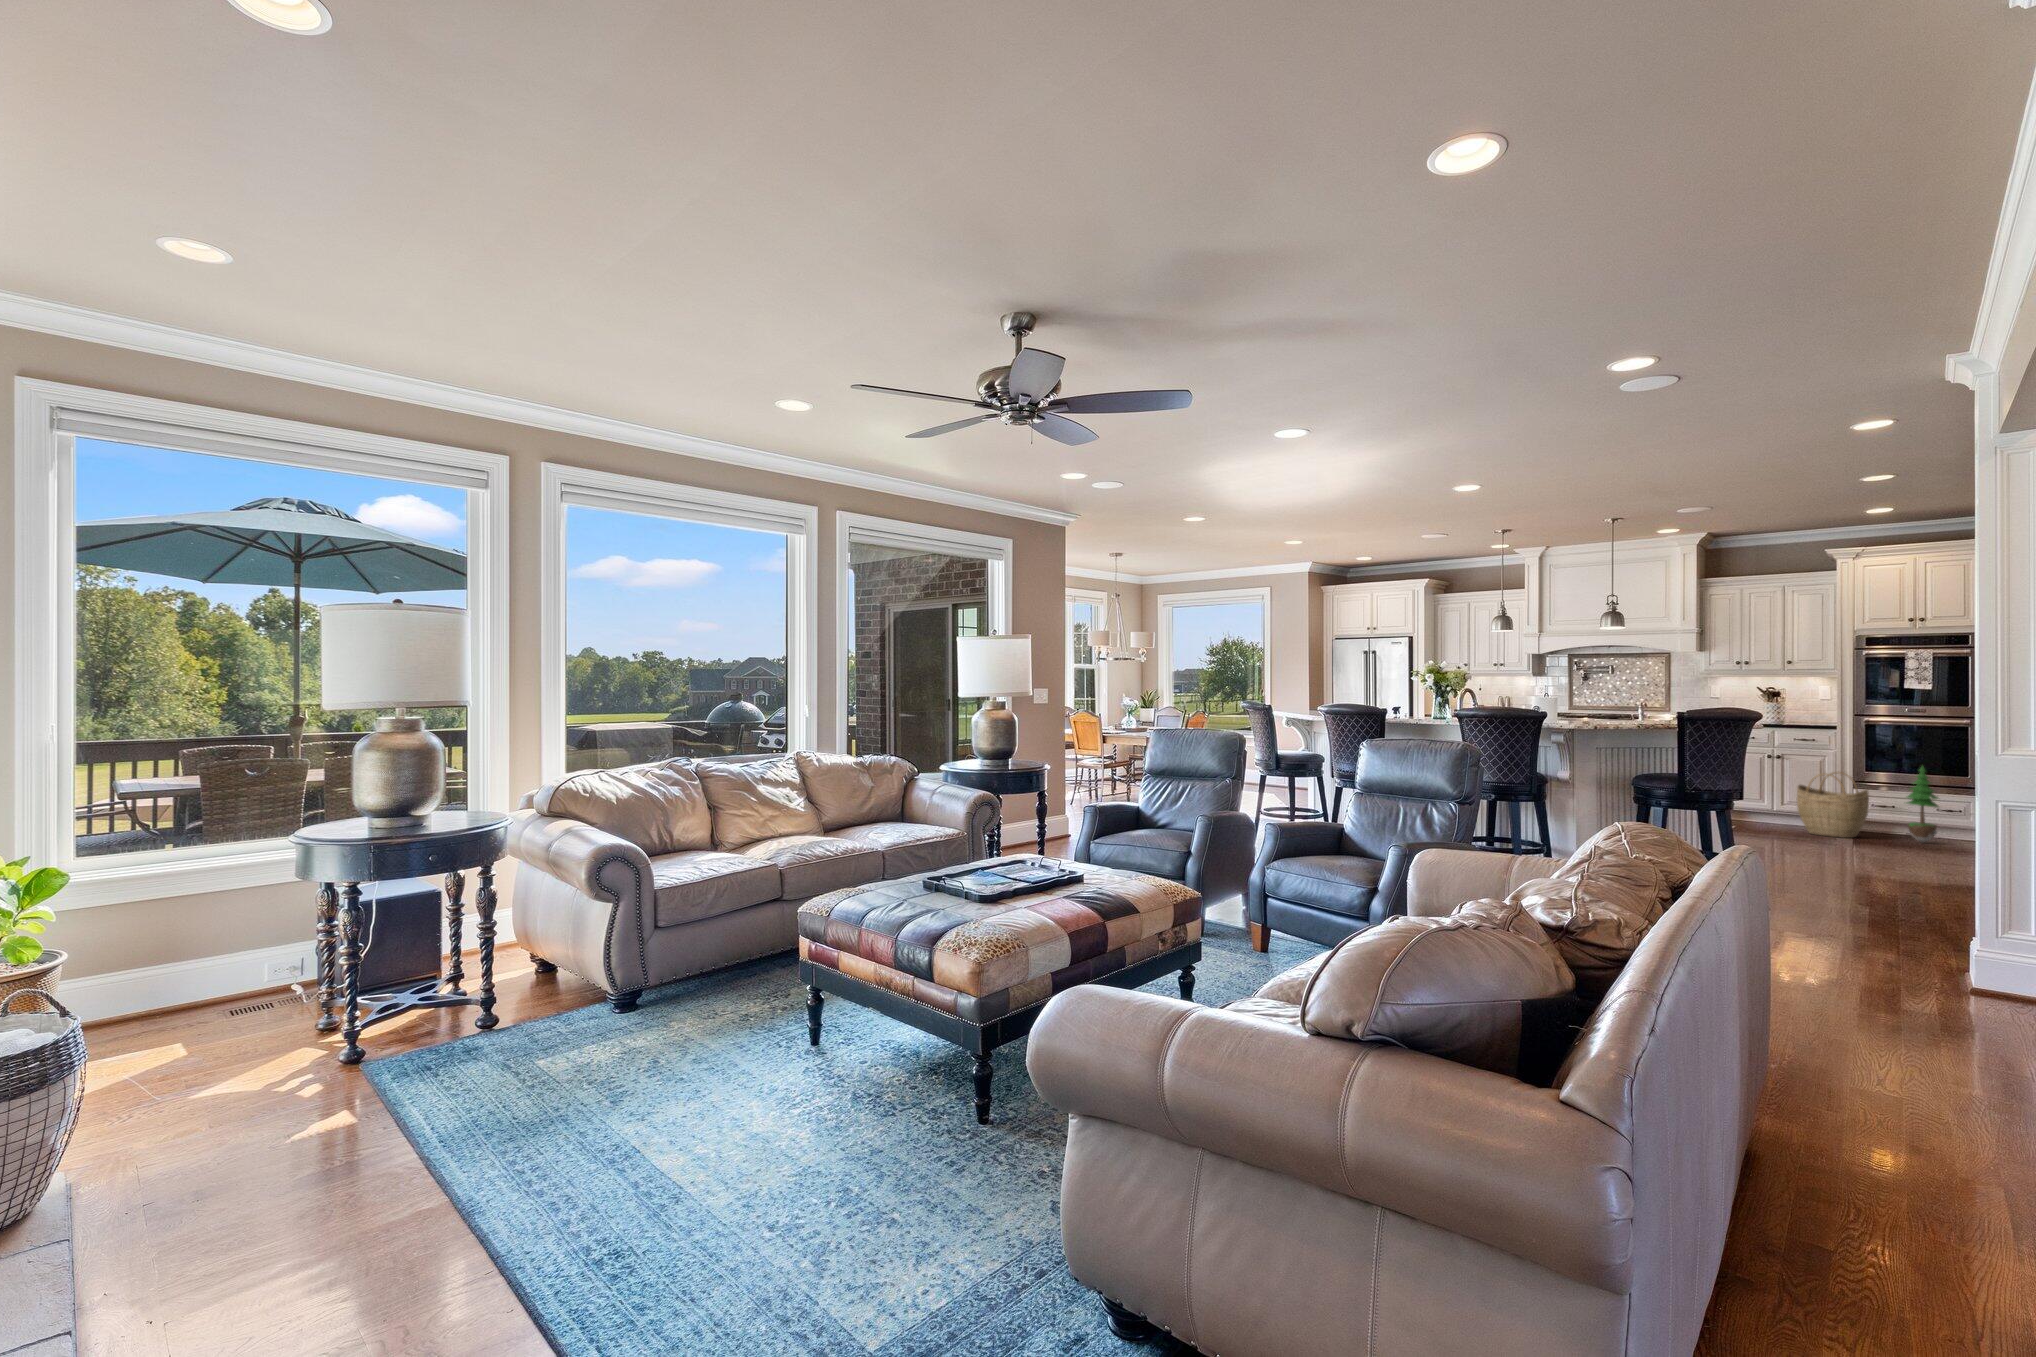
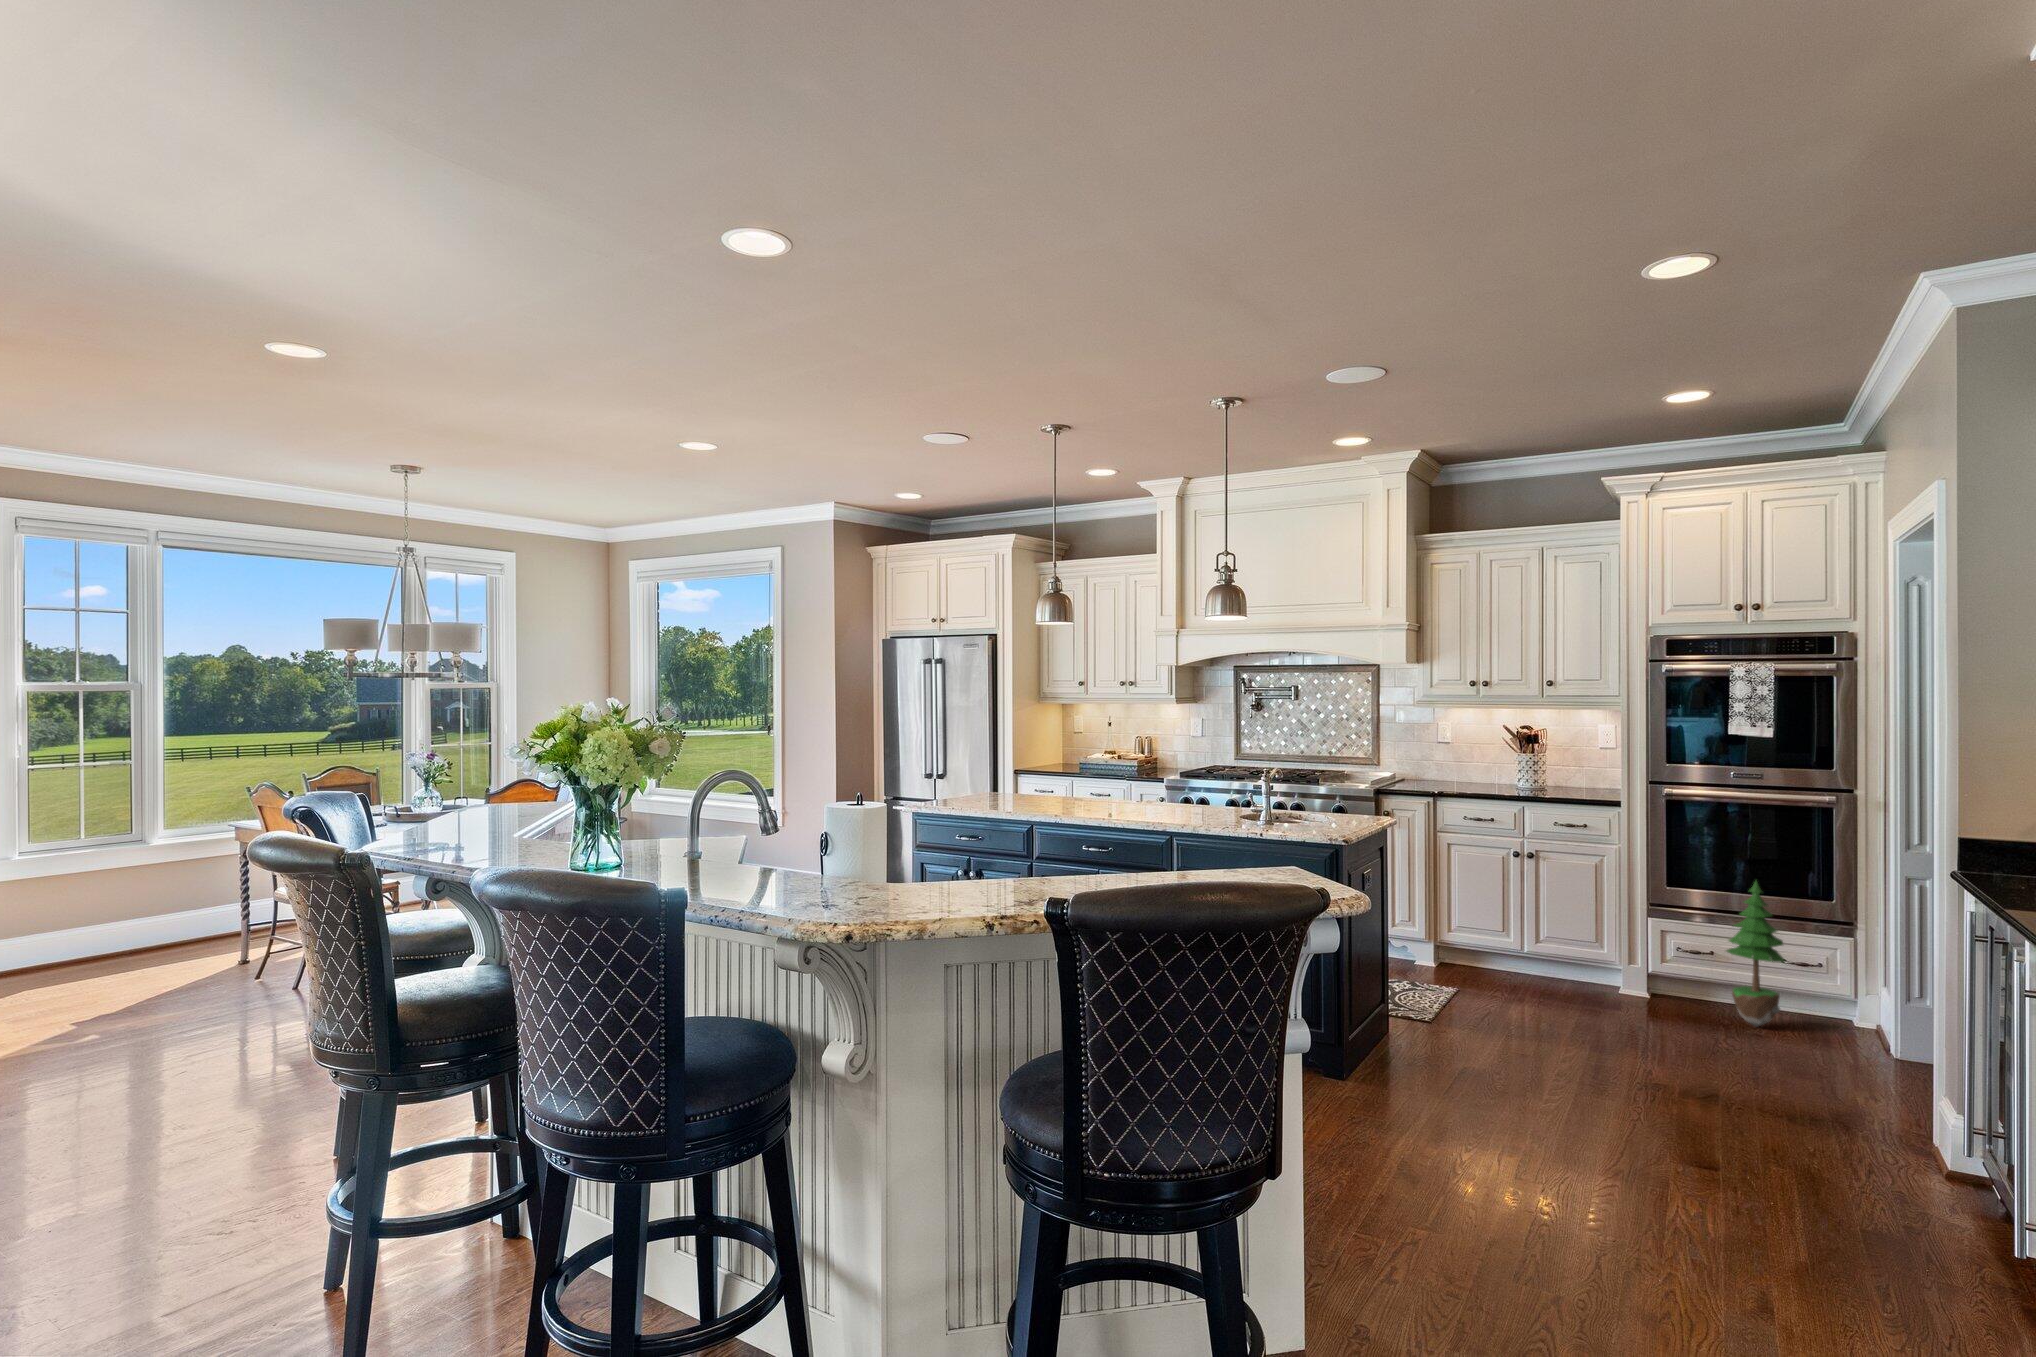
woven basket: present [1797,772,1869,838] -> none [1555,886,1671,1015]

